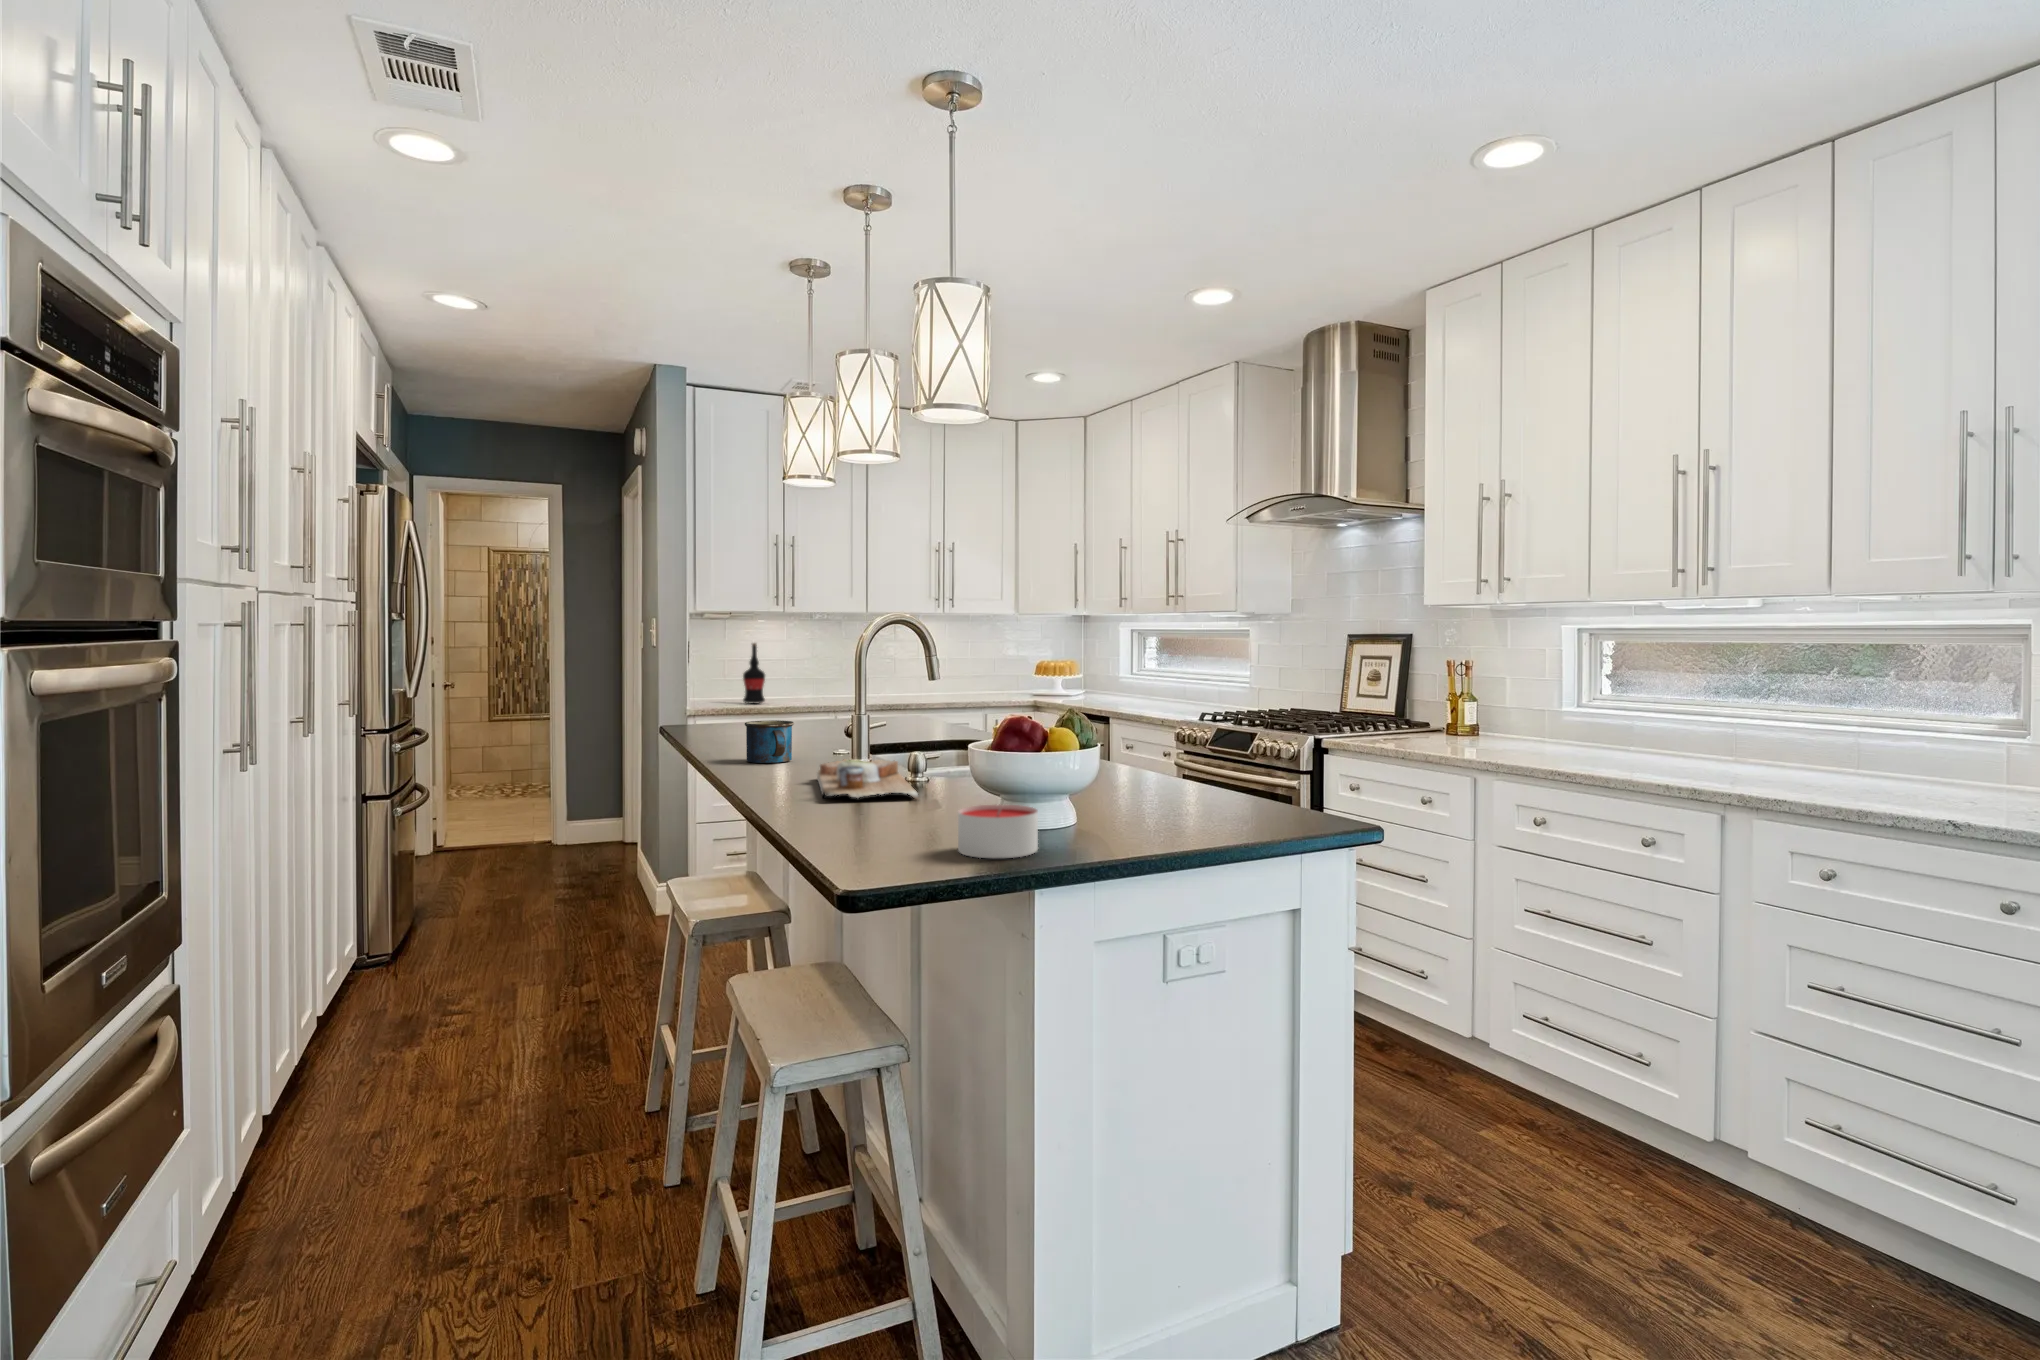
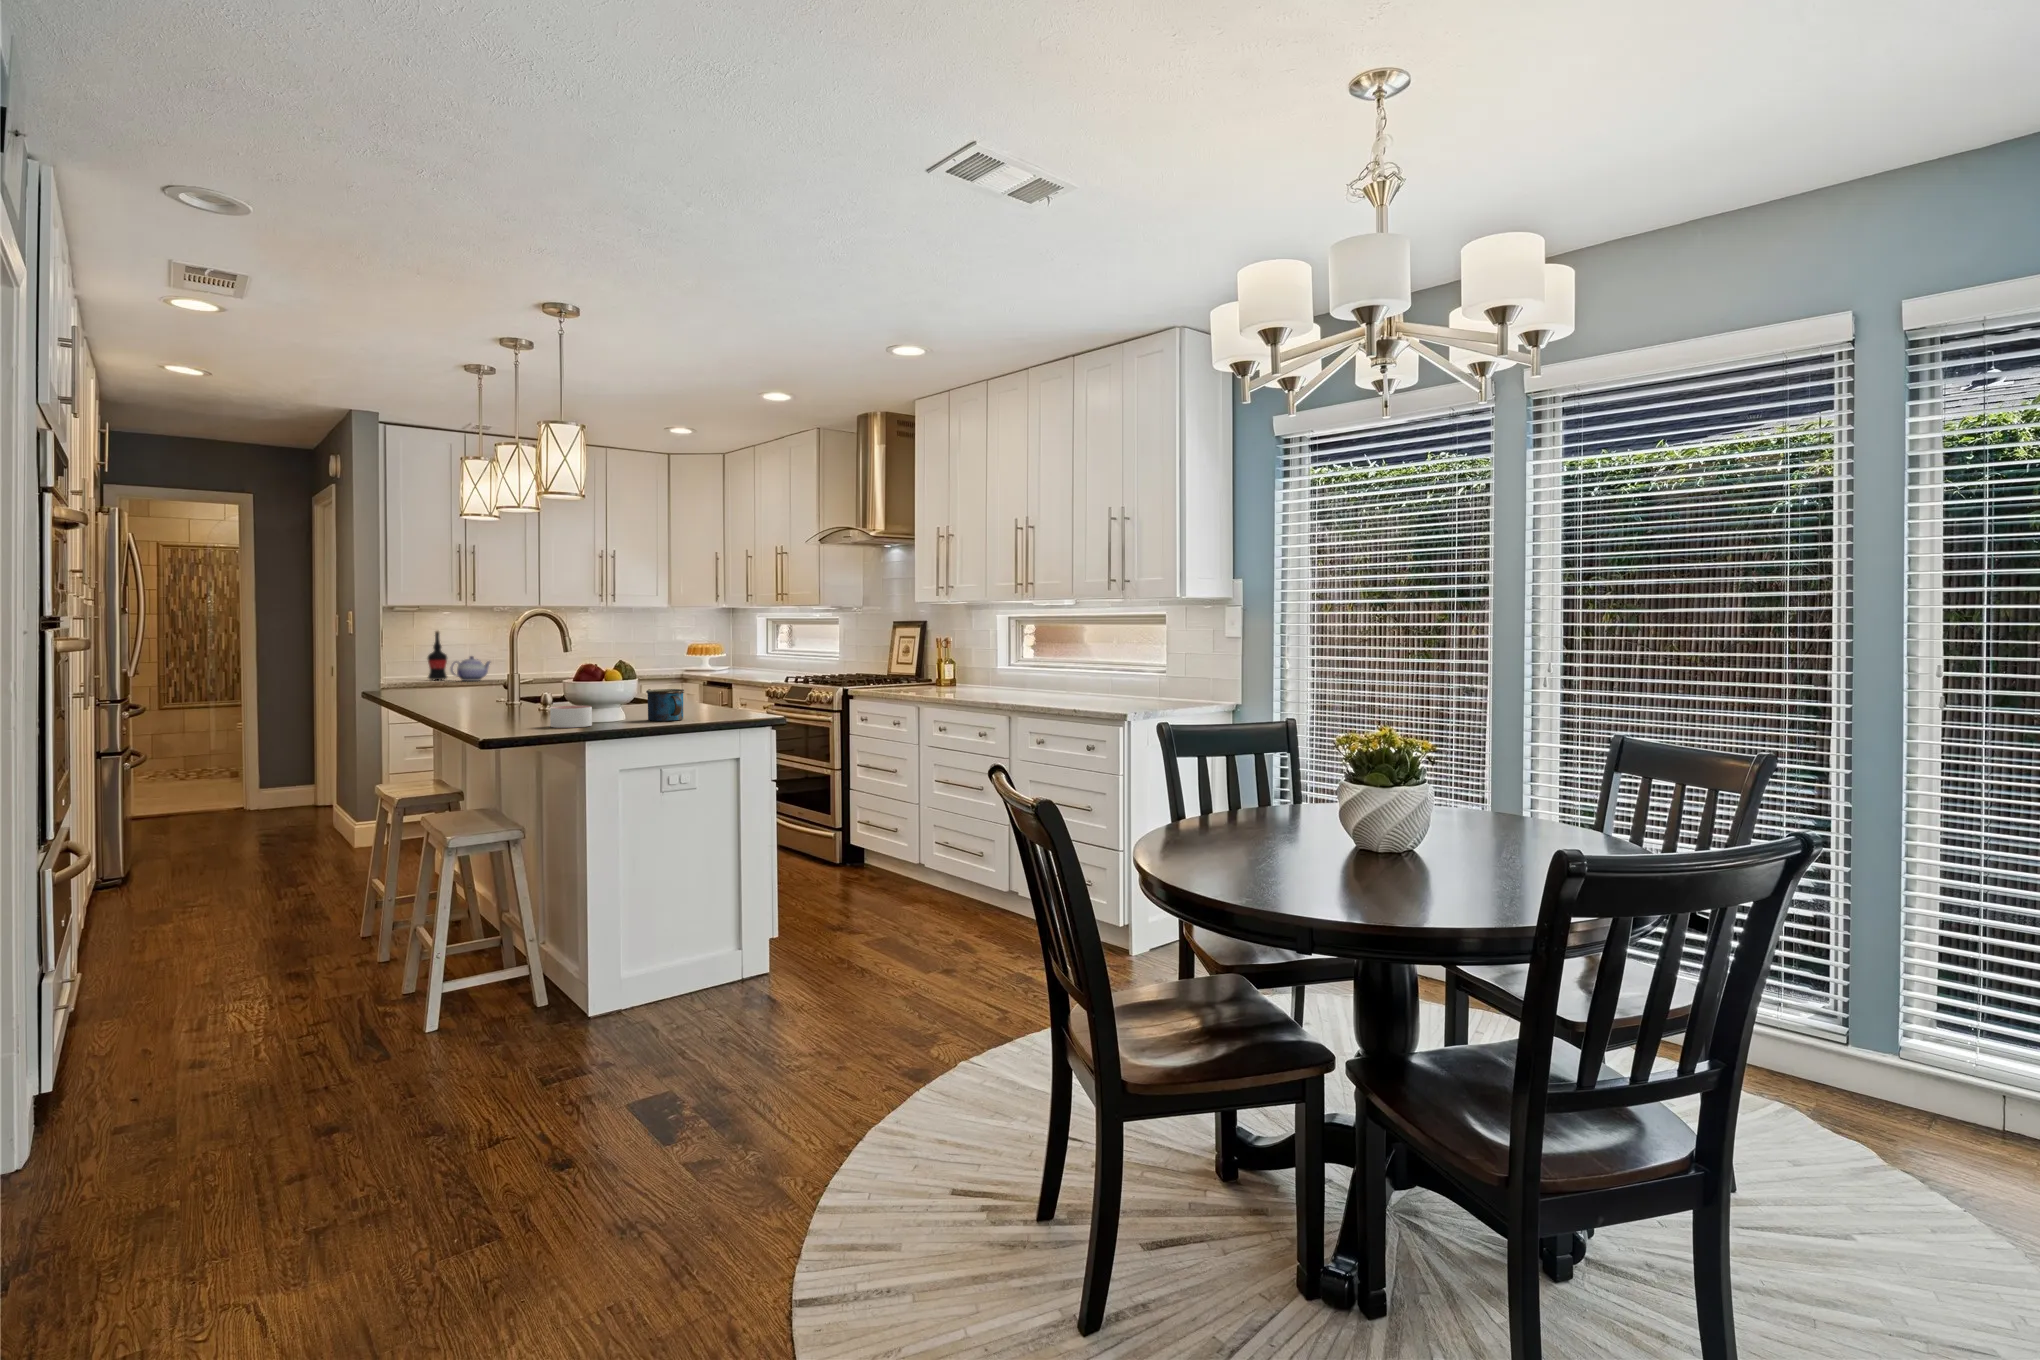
teapot: none [768,674,815,706] -> present [450,656,490,681]
mug: present [745,720,794,763] -> present [646,689,685,721]
cutting board: present [817,759,918,800] -> none [483,696,543,716]

